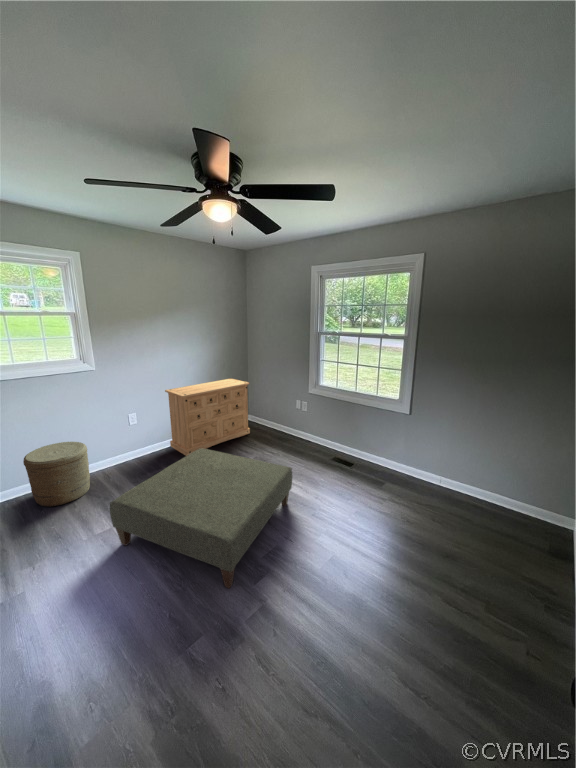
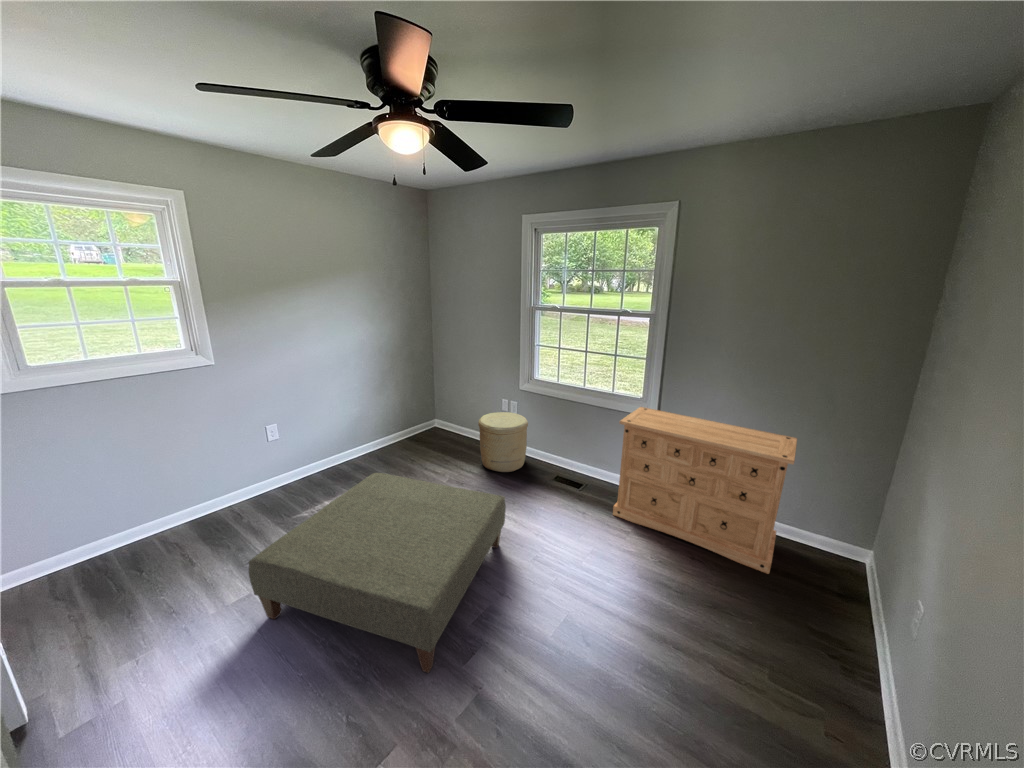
dresser: present [165,379,250,456] -> present [613,407,797,574]
woven basket: present [23,442,90,507] -> present [478,412,528,472]

